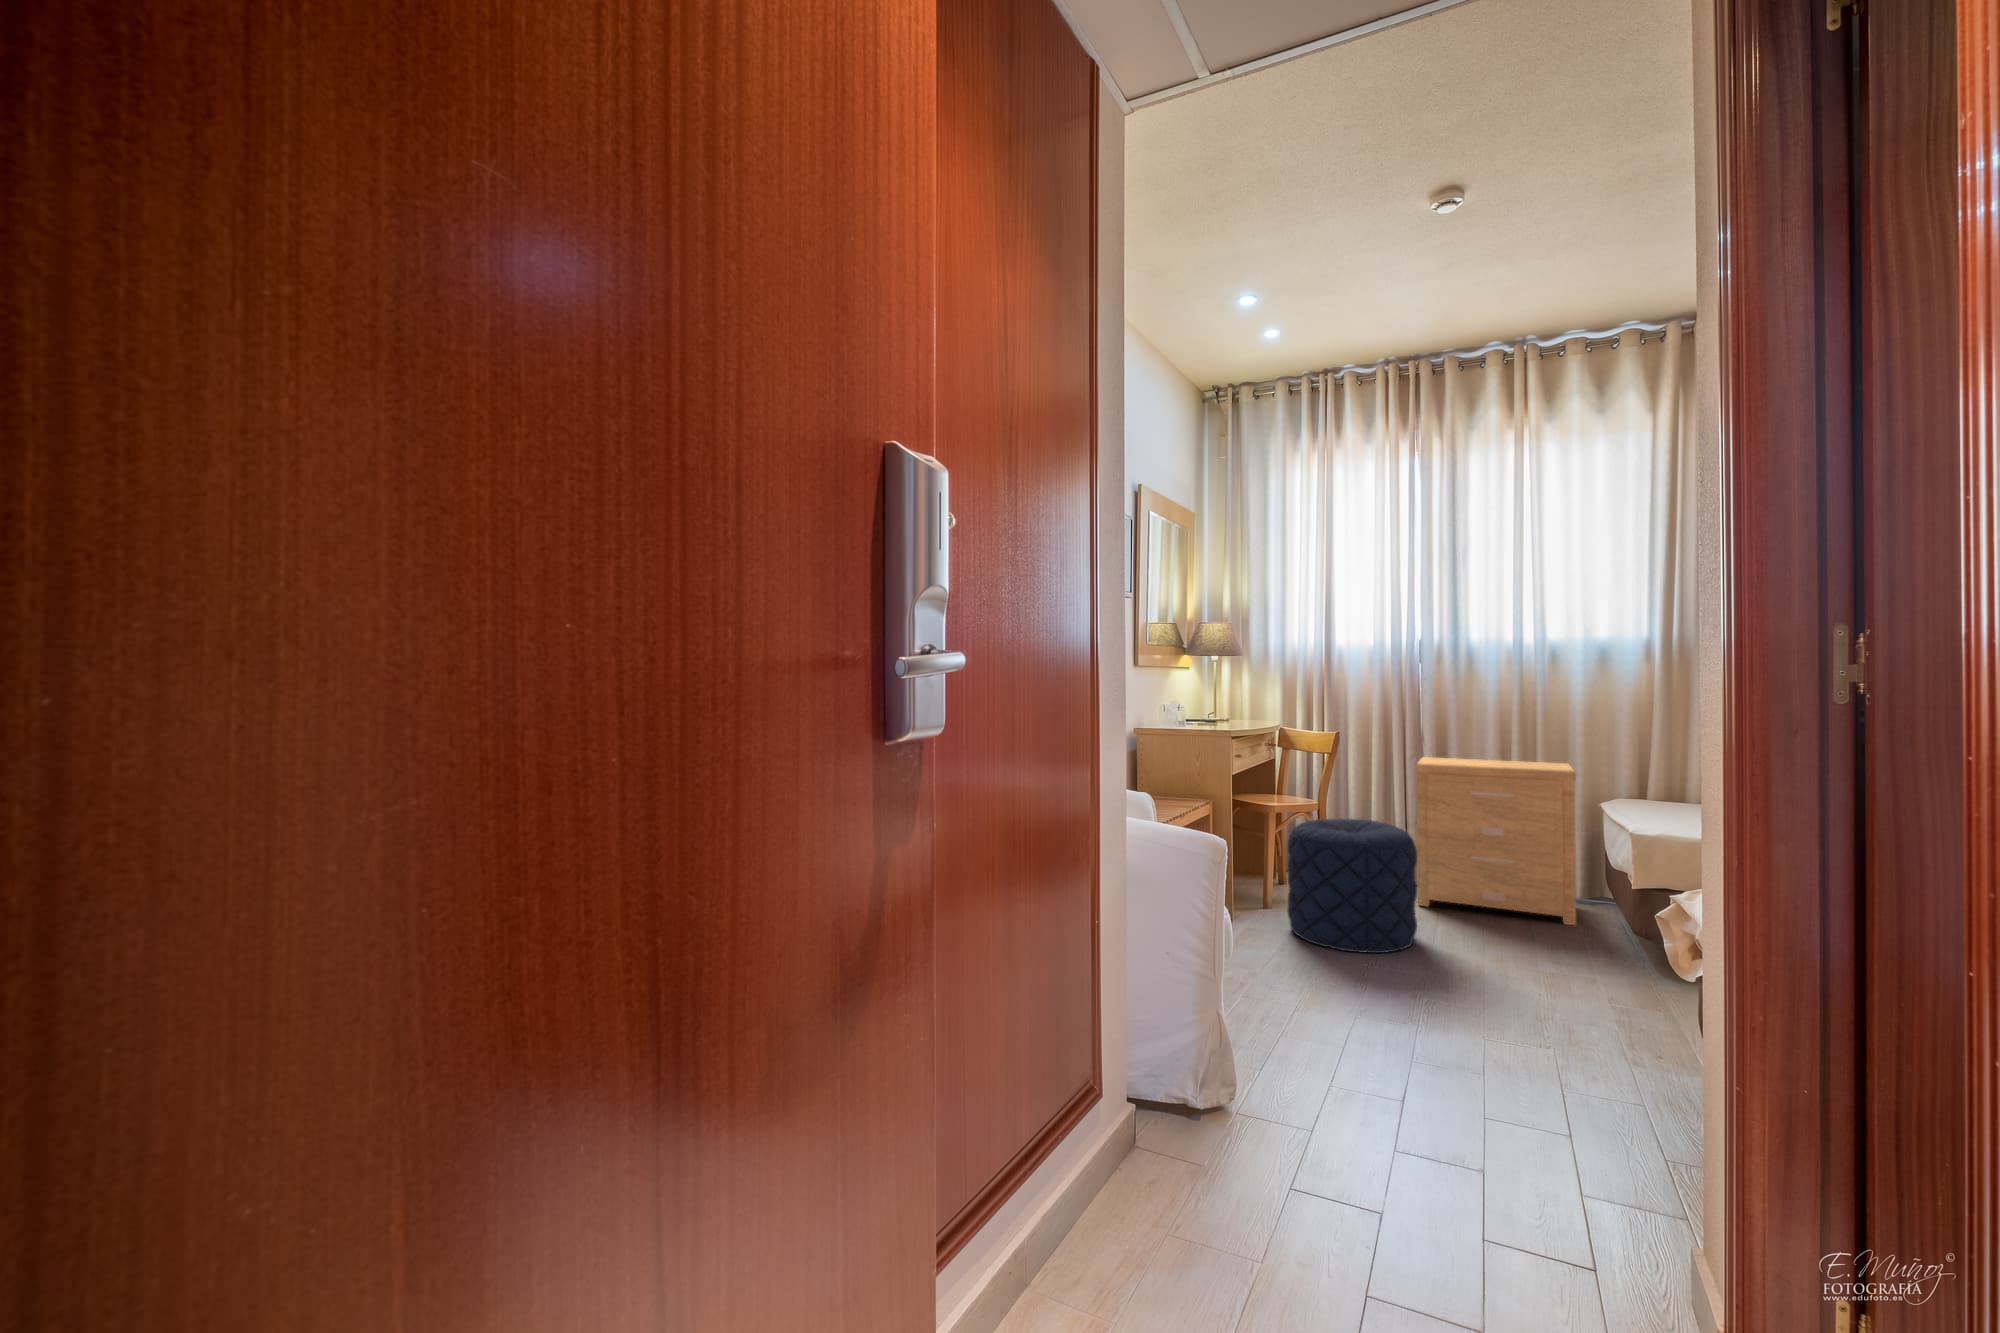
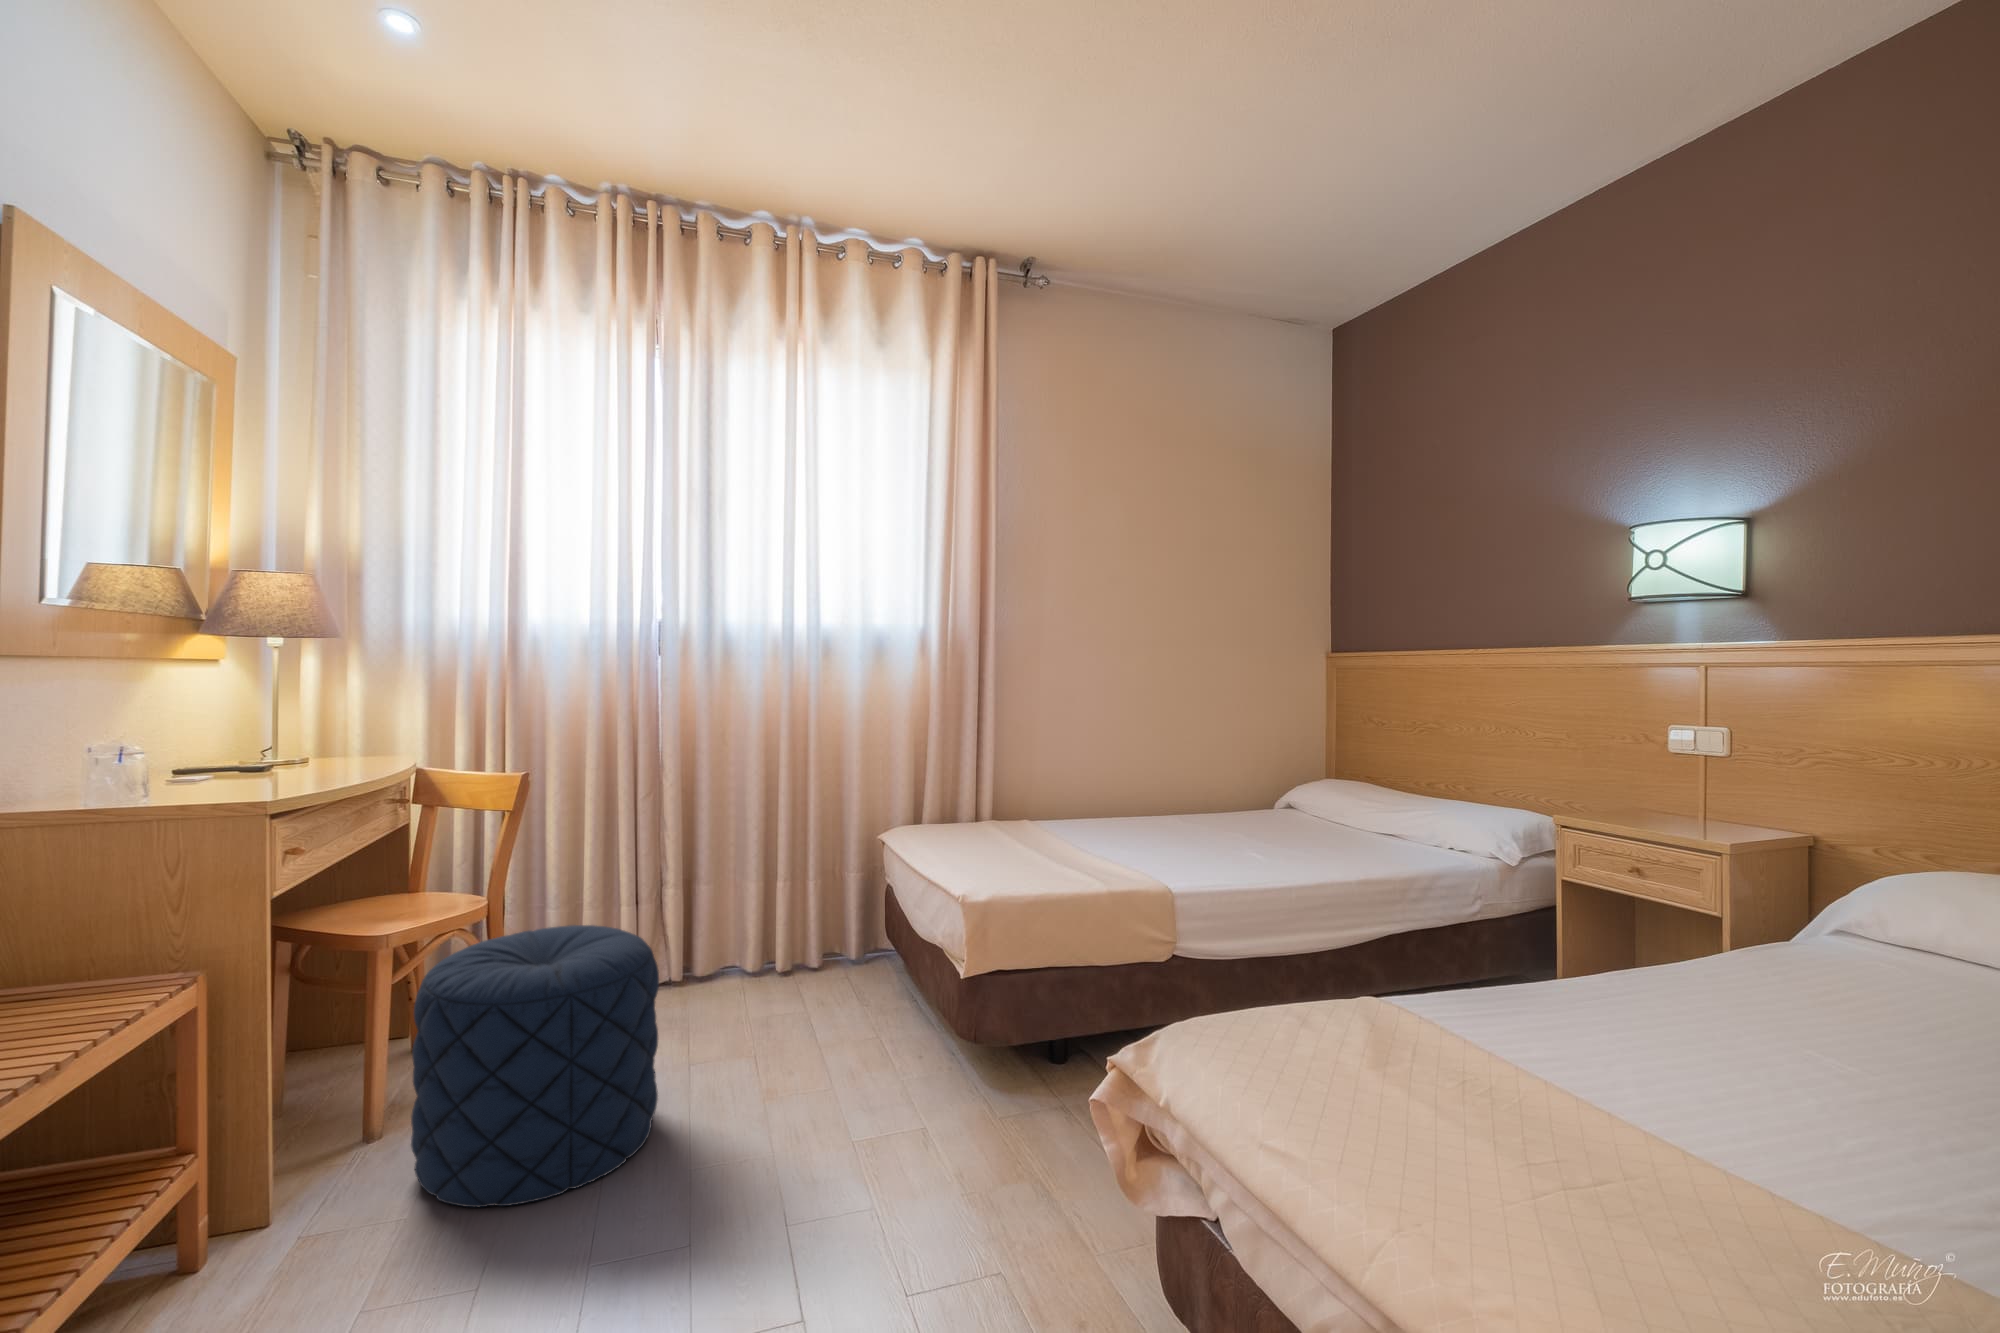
side table: present [1416,757,1576,925] -> none [653,789,857,1032]

